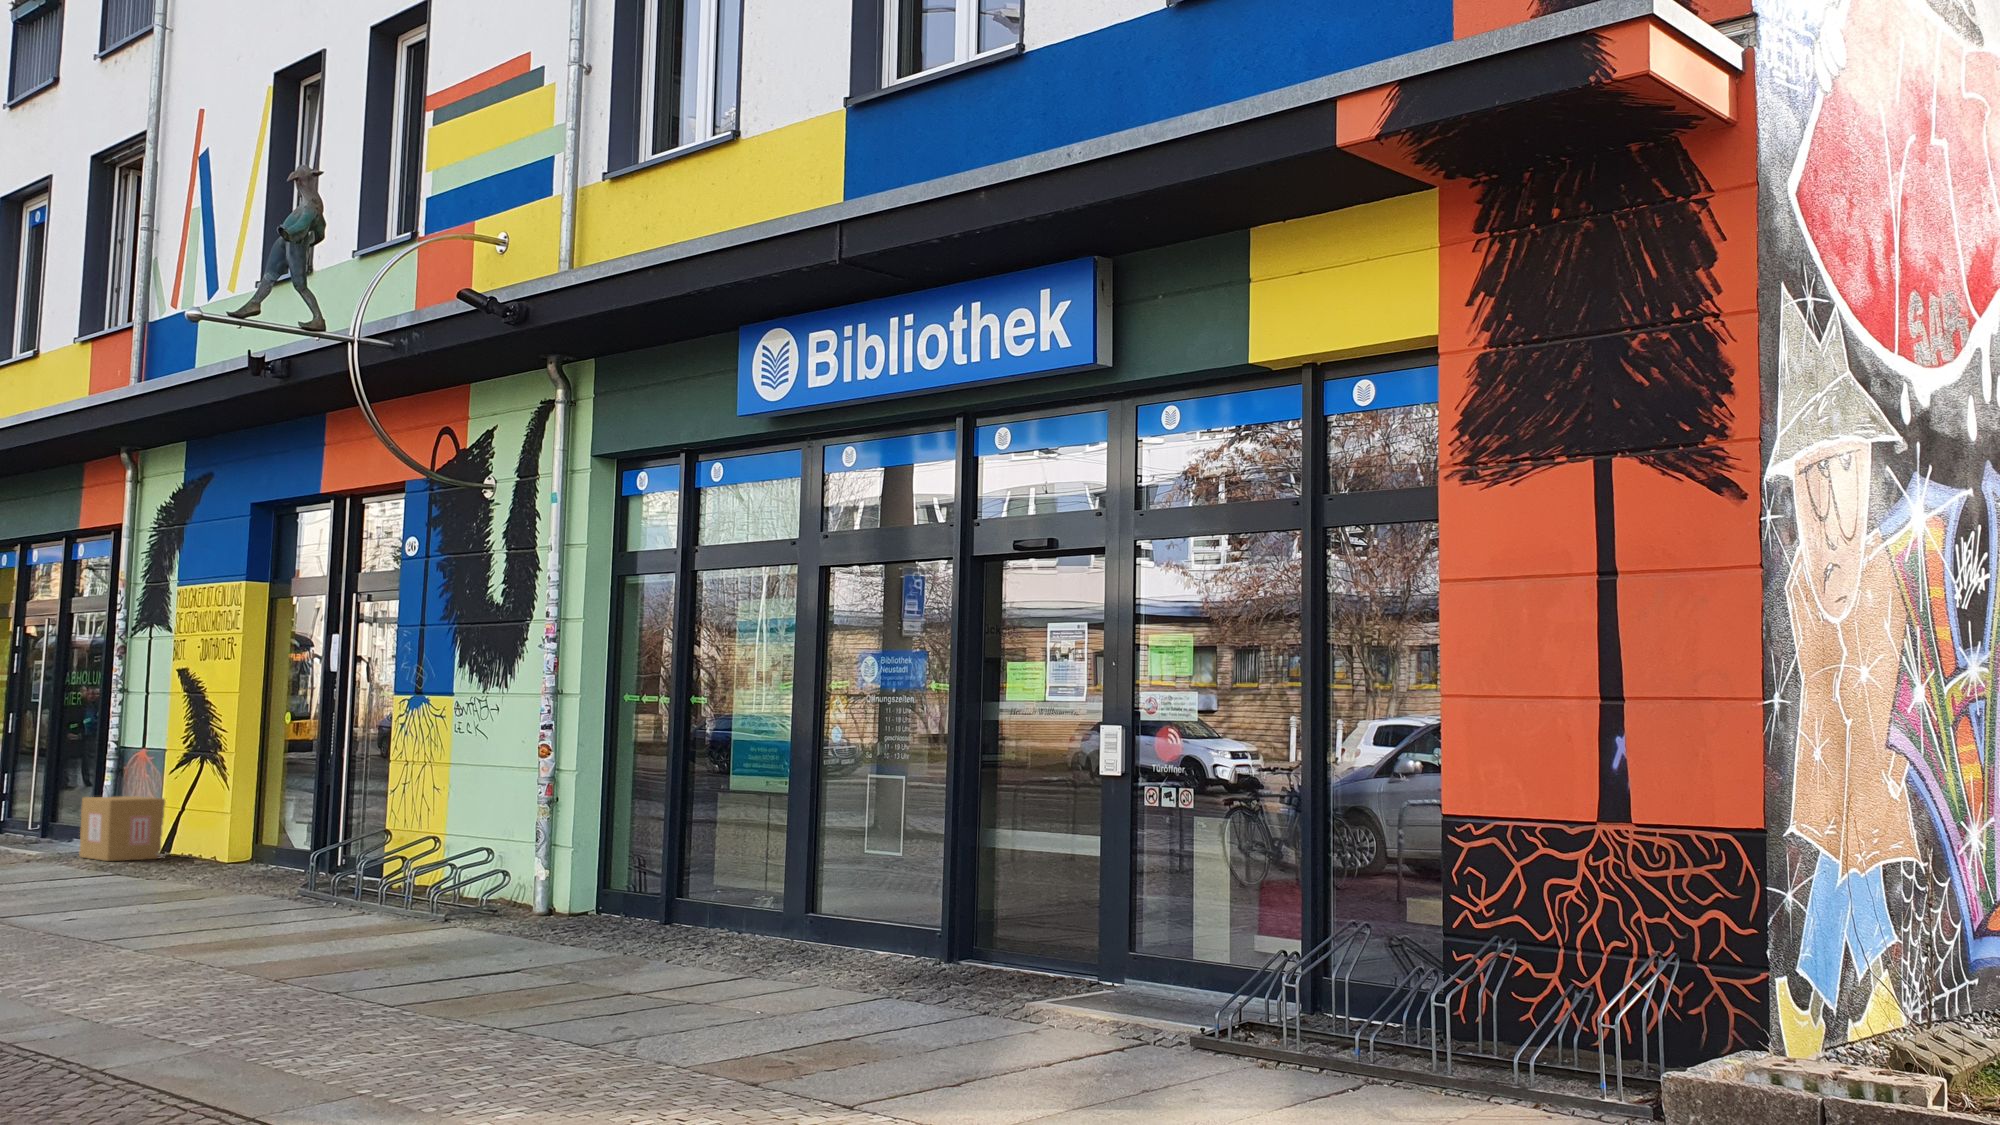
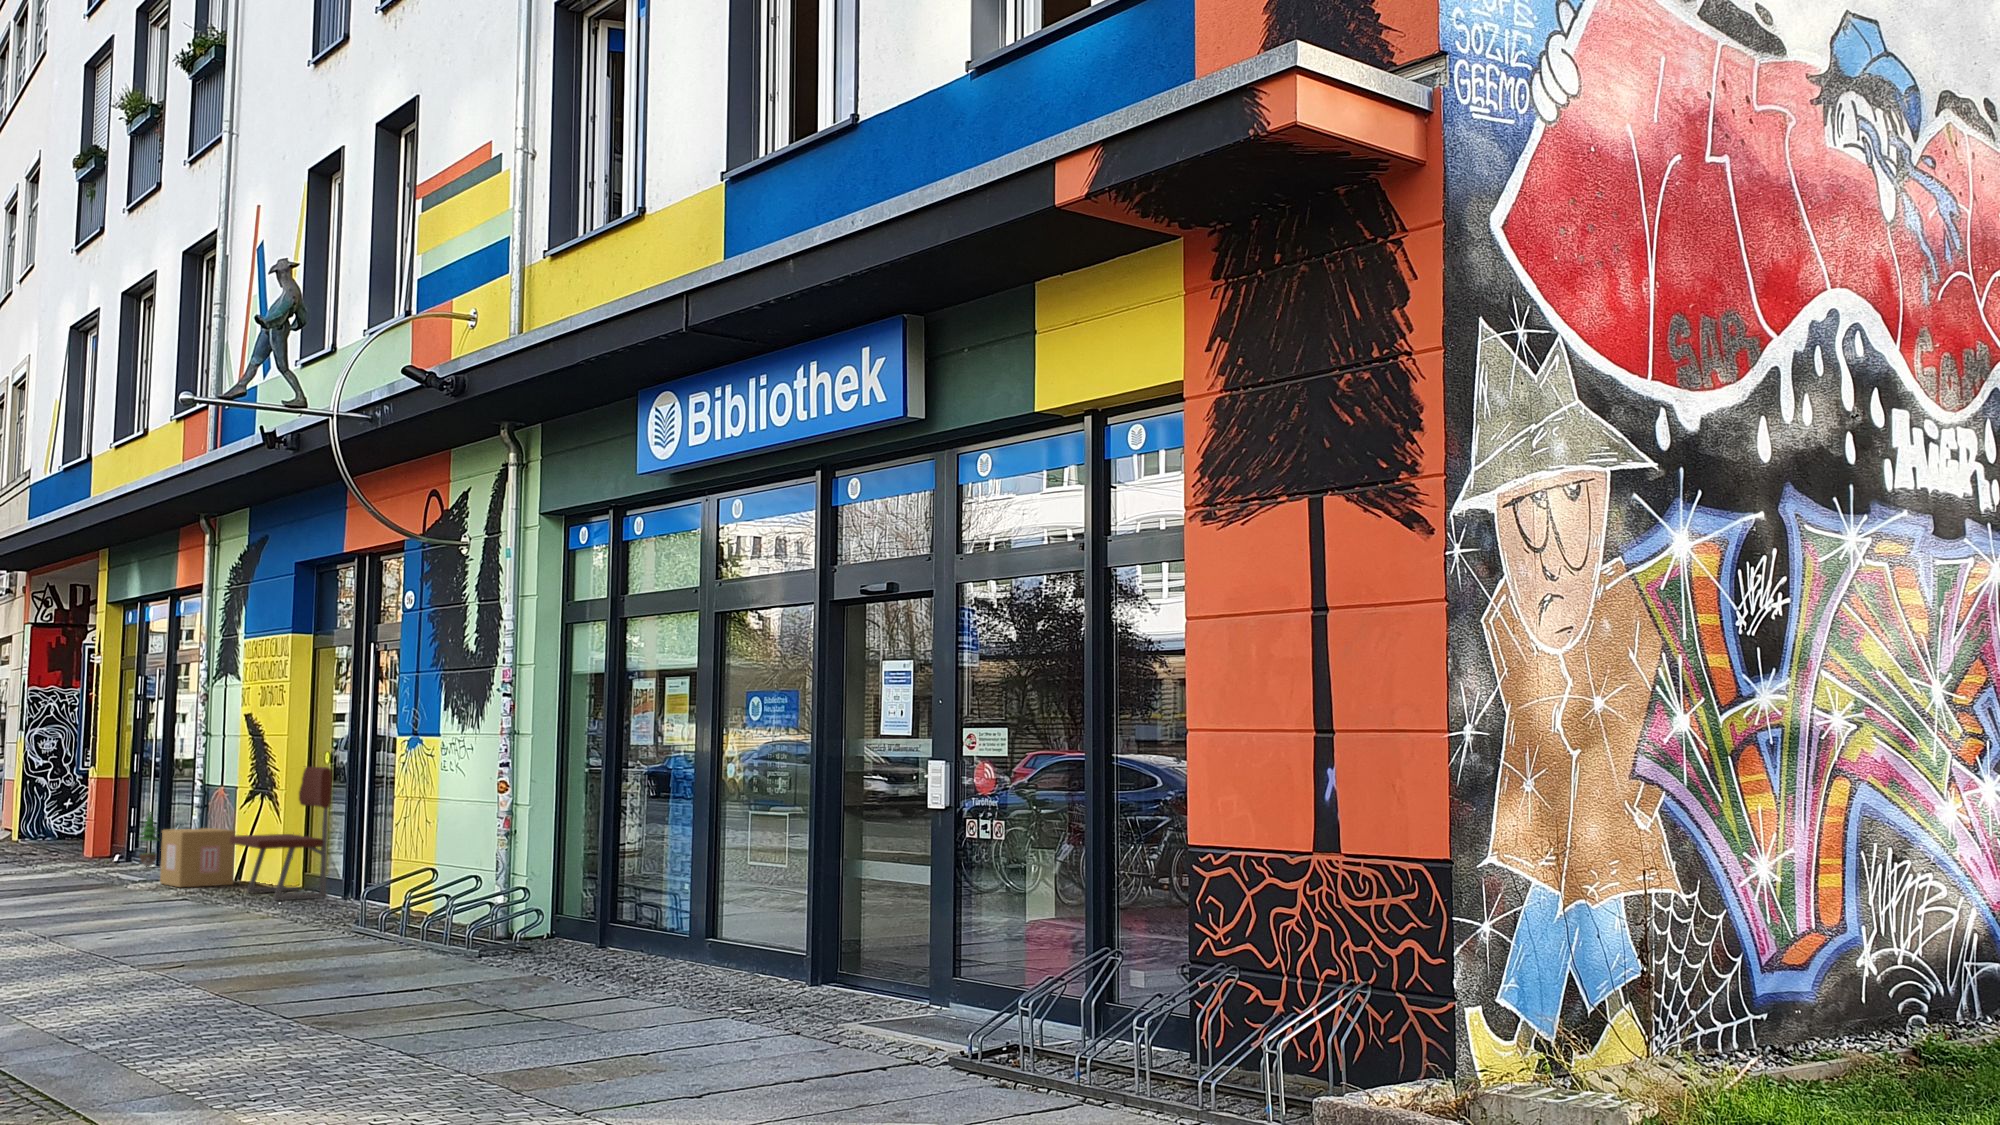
bench: none [175,729,297,875] -> present [230,767,332,900]
potted tree: none [30,776,55,840] -> present [140,812,159,867]

